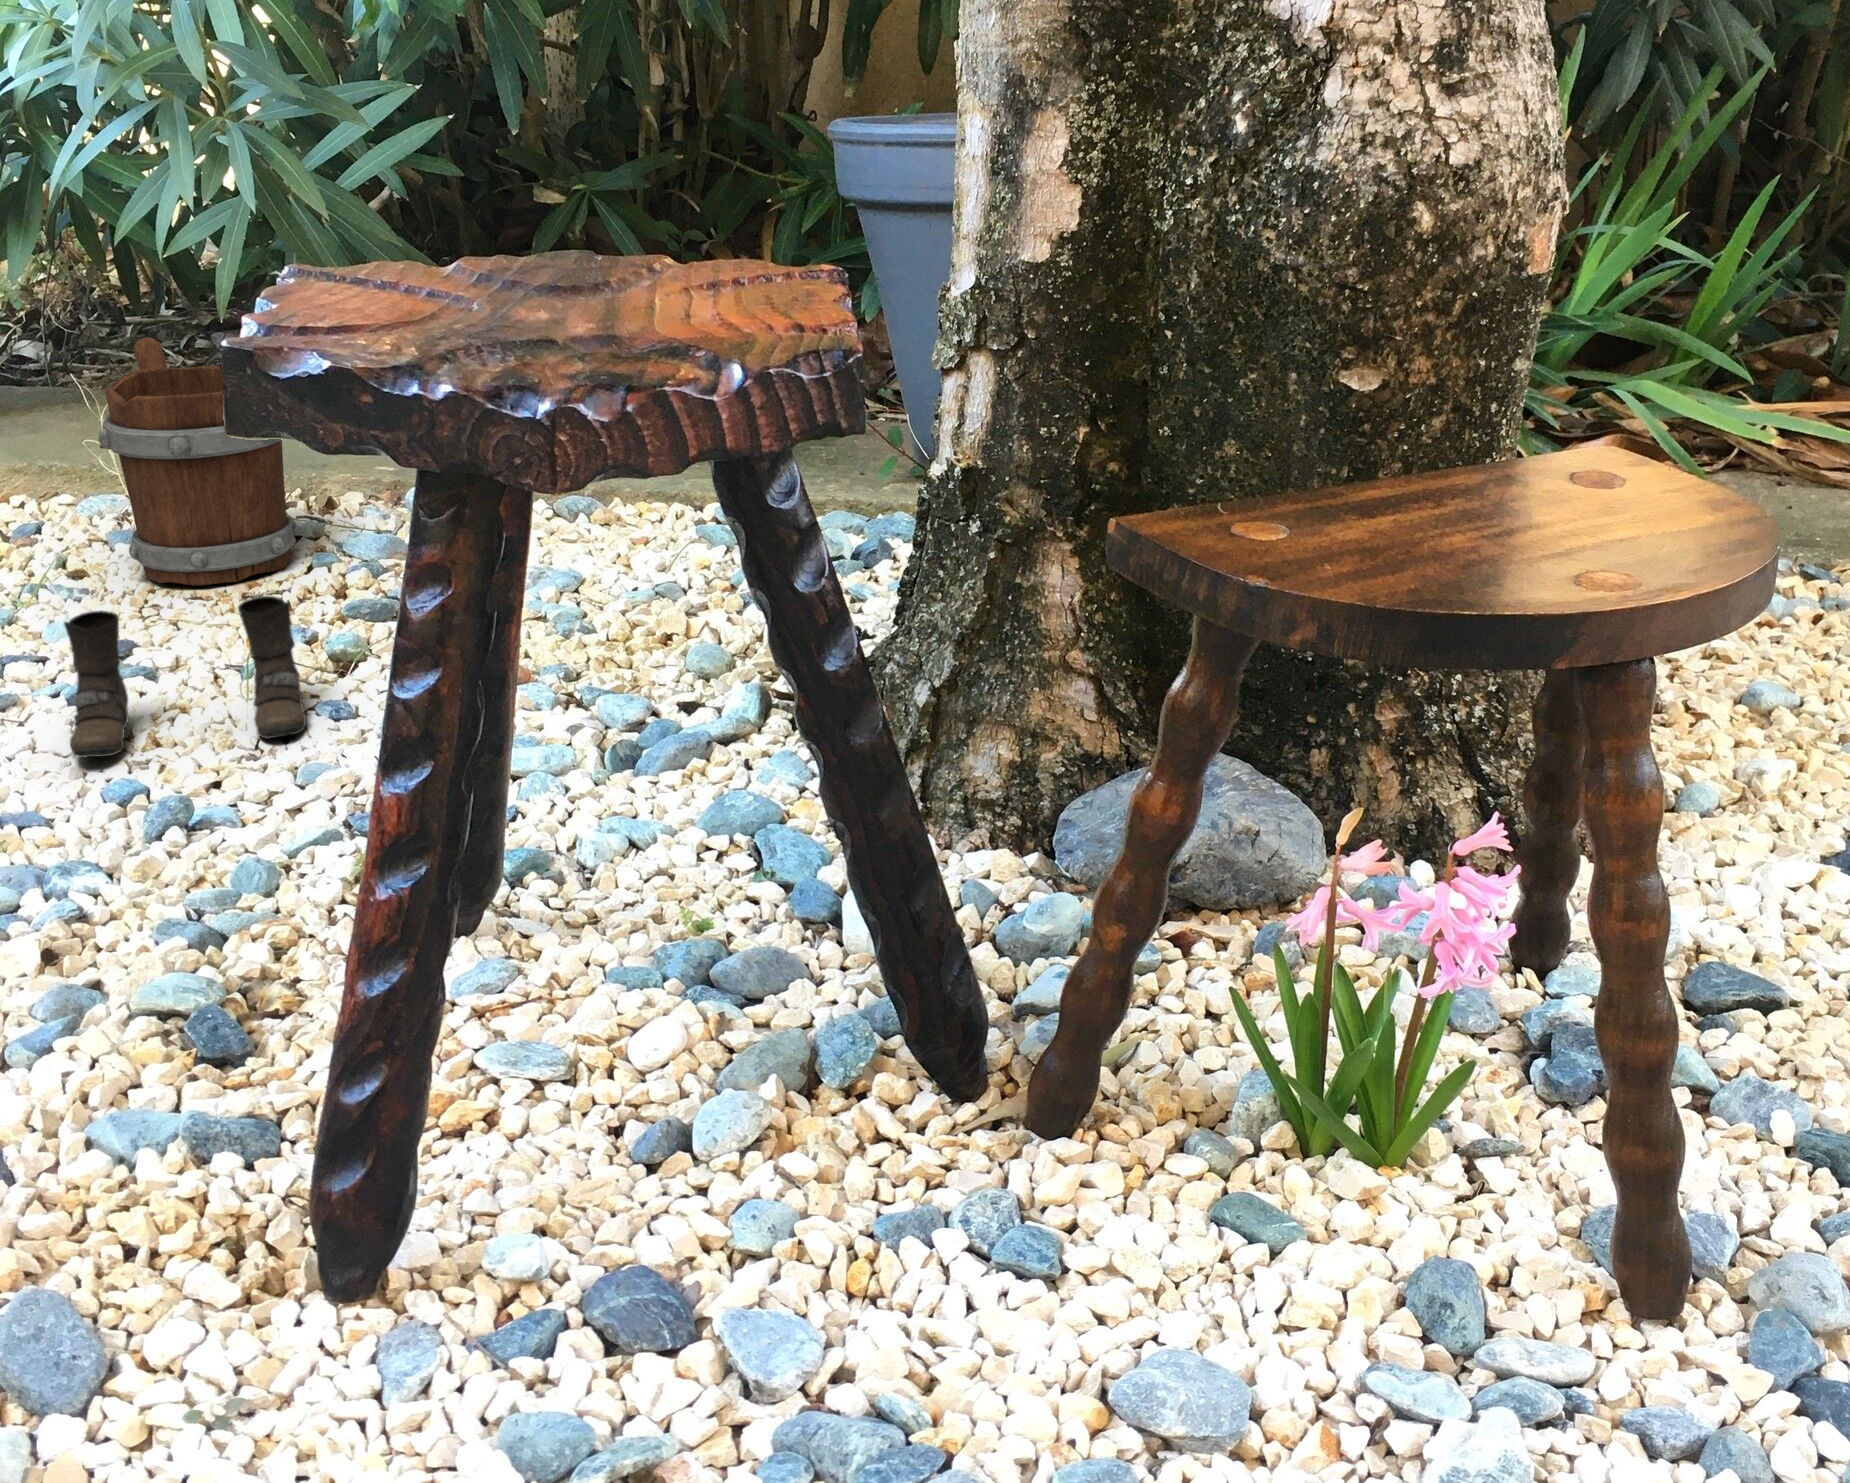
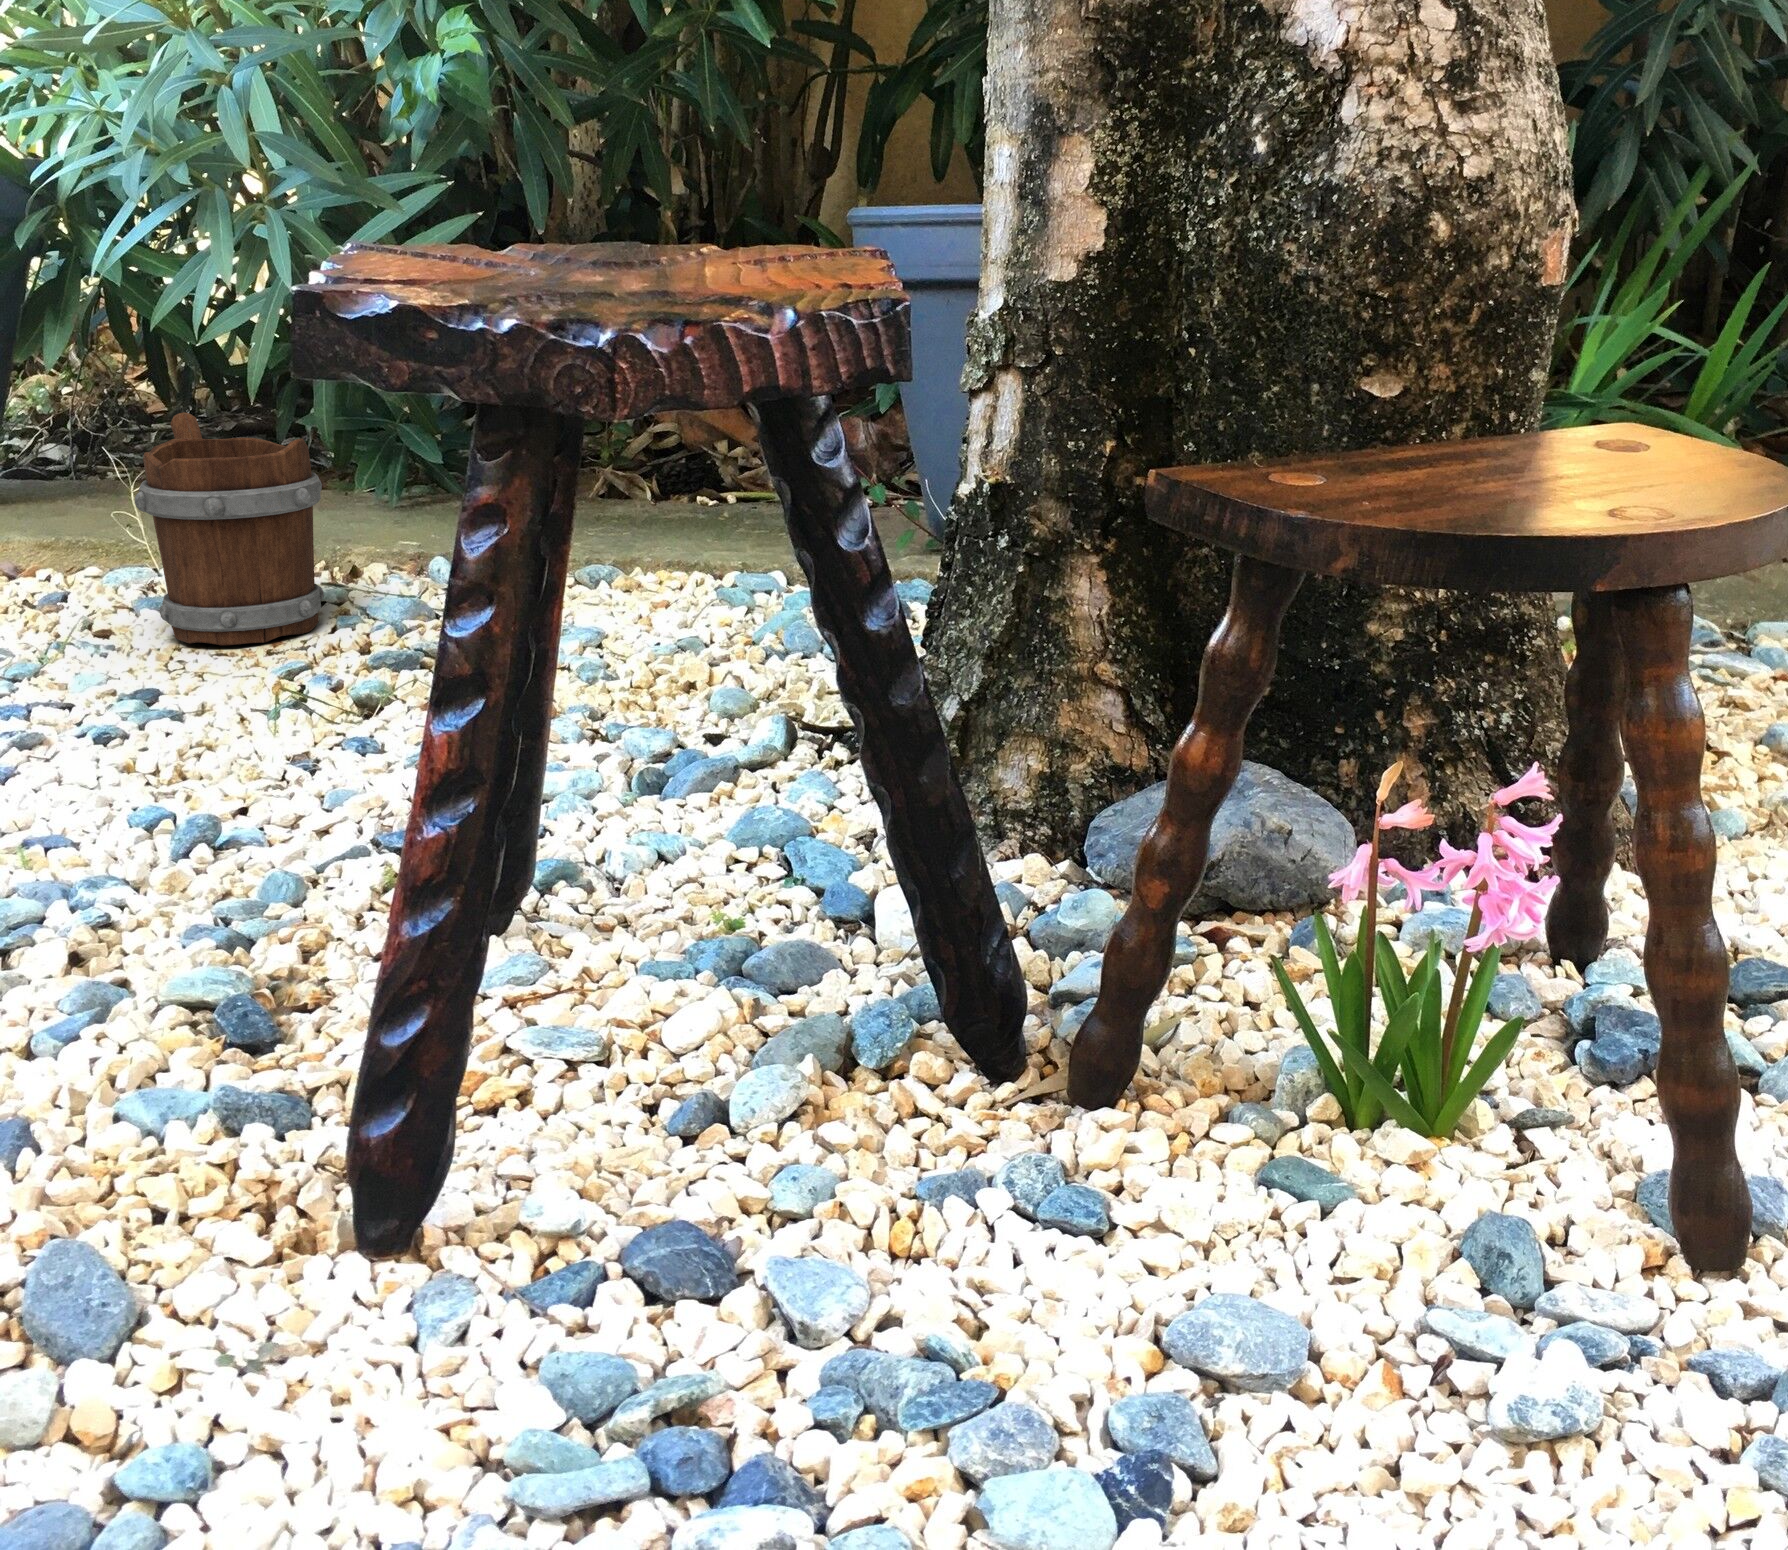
boots: present [64,596,306,758] -> none [99,635,334,786]

